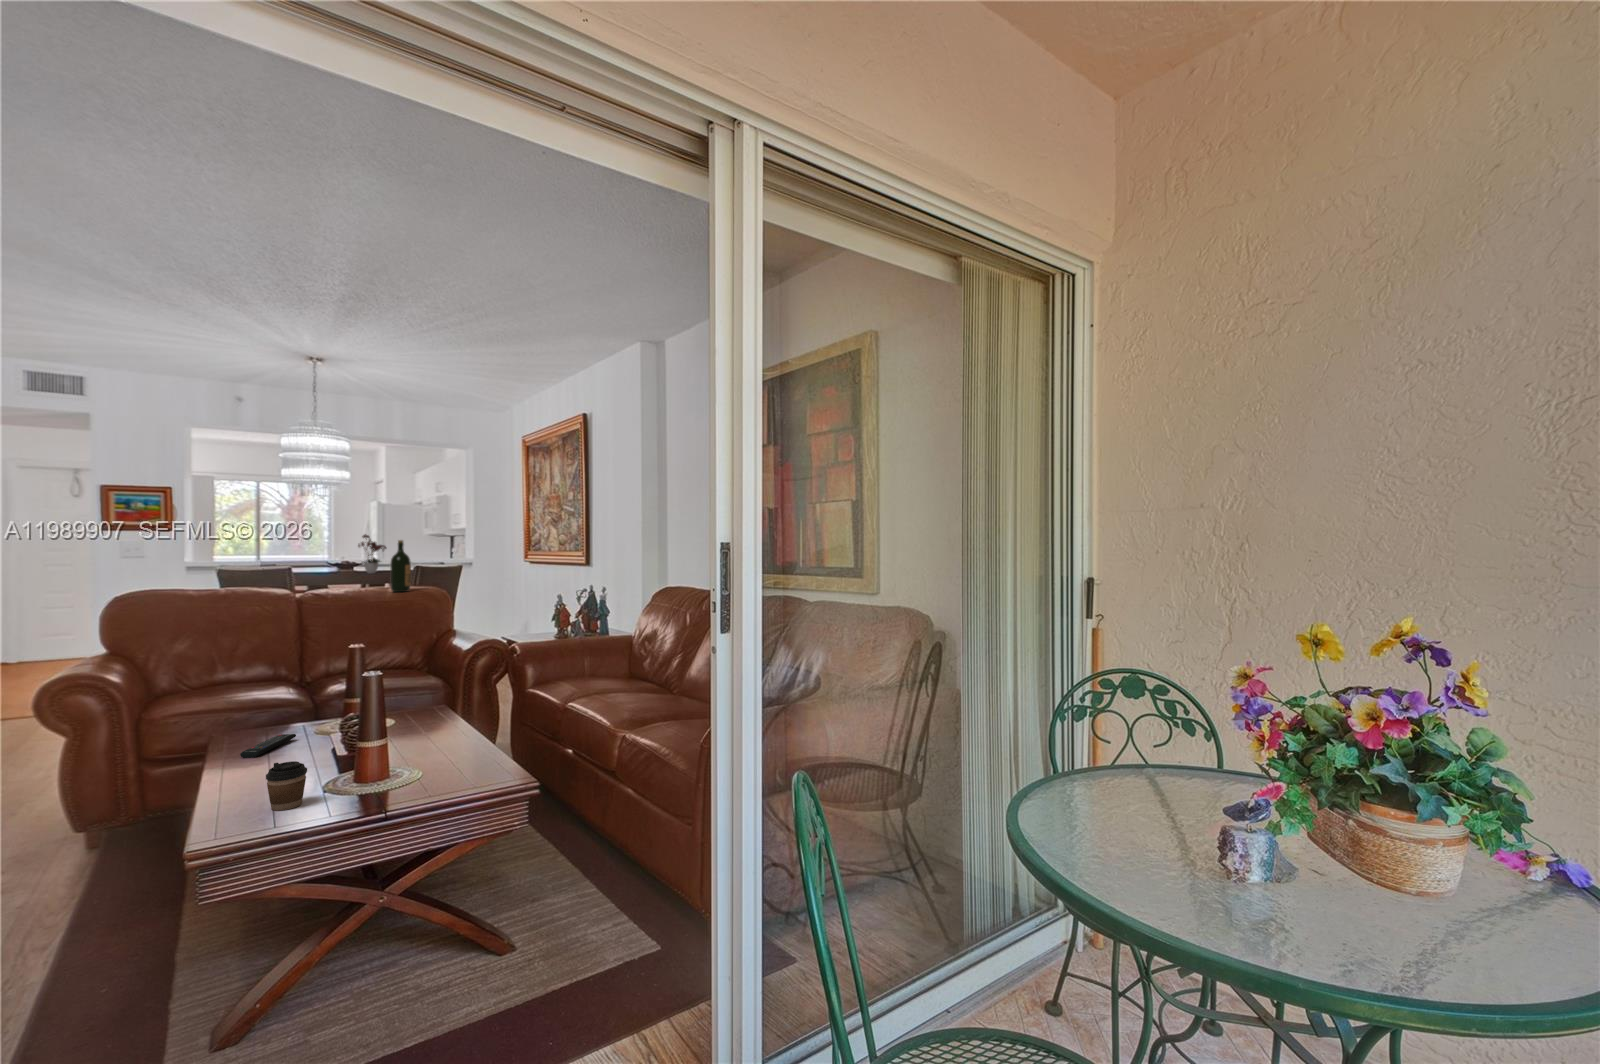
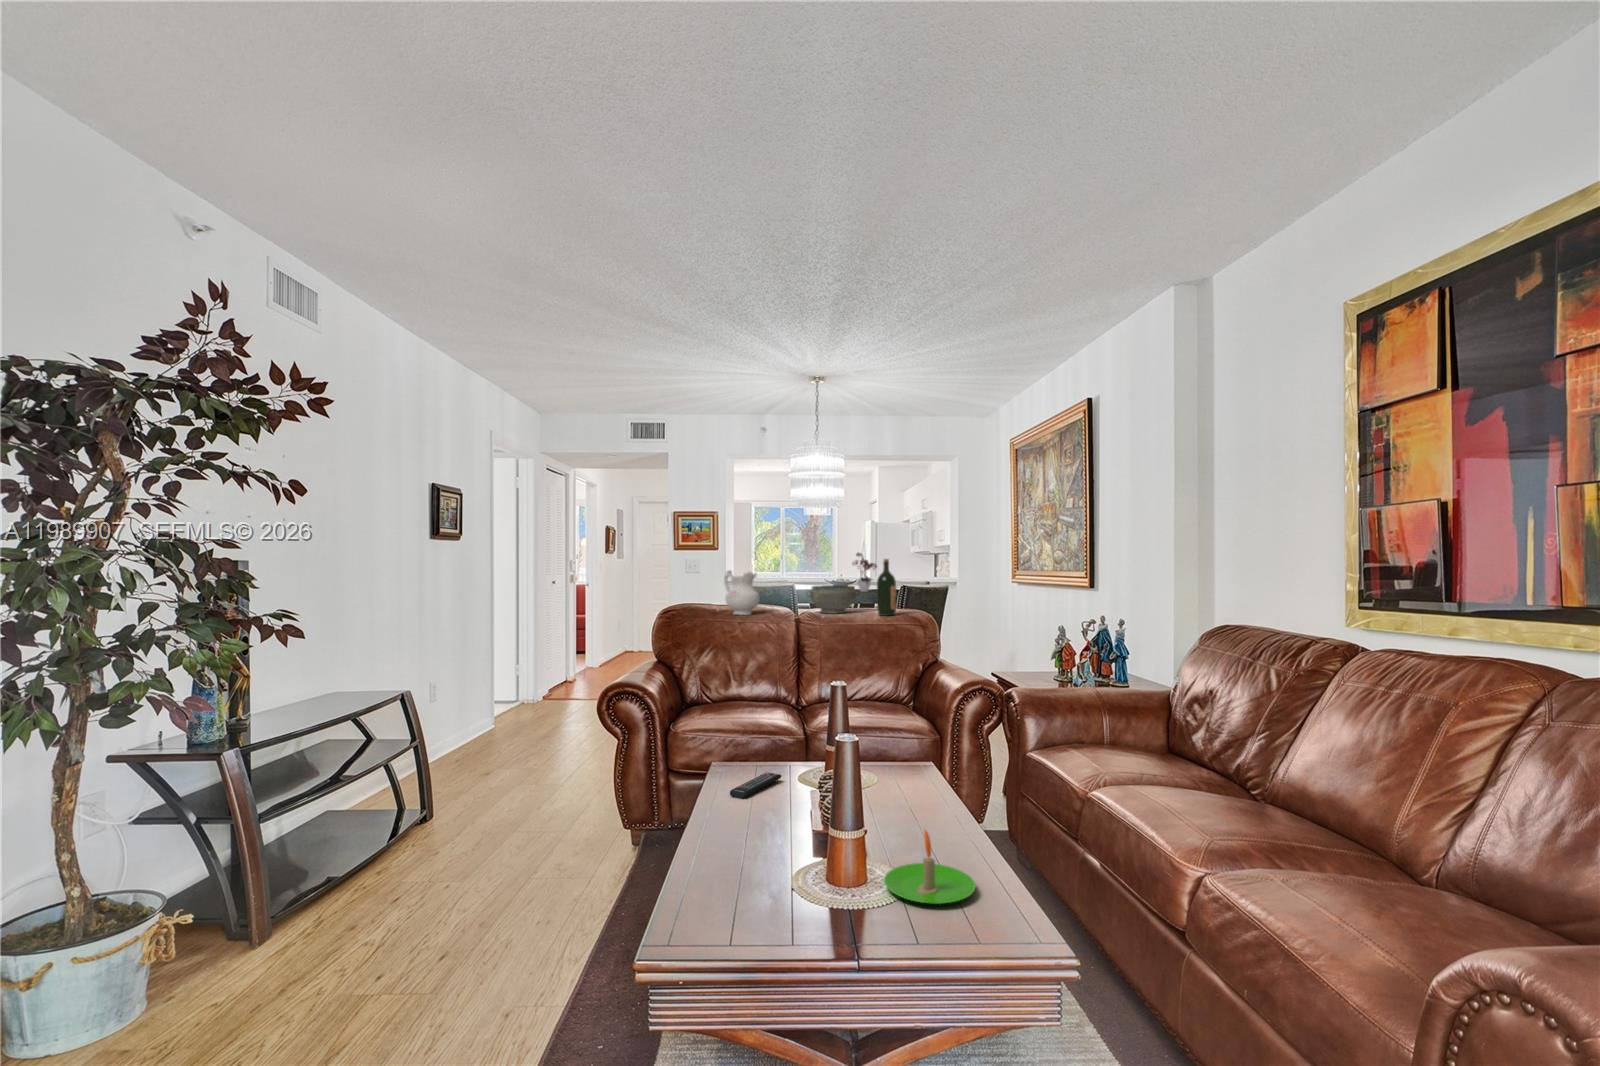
ceramic pitcher: none [203,552,251,598] -> present [724,571,760,615]
bowl: none [309,566,372,593] -> present [806,585,860,613]
candle: none [407,735,480,785] -> present [884,830,975,904]
coffee cup: present [266,761,307,811] -> none [733,832,774,895]

